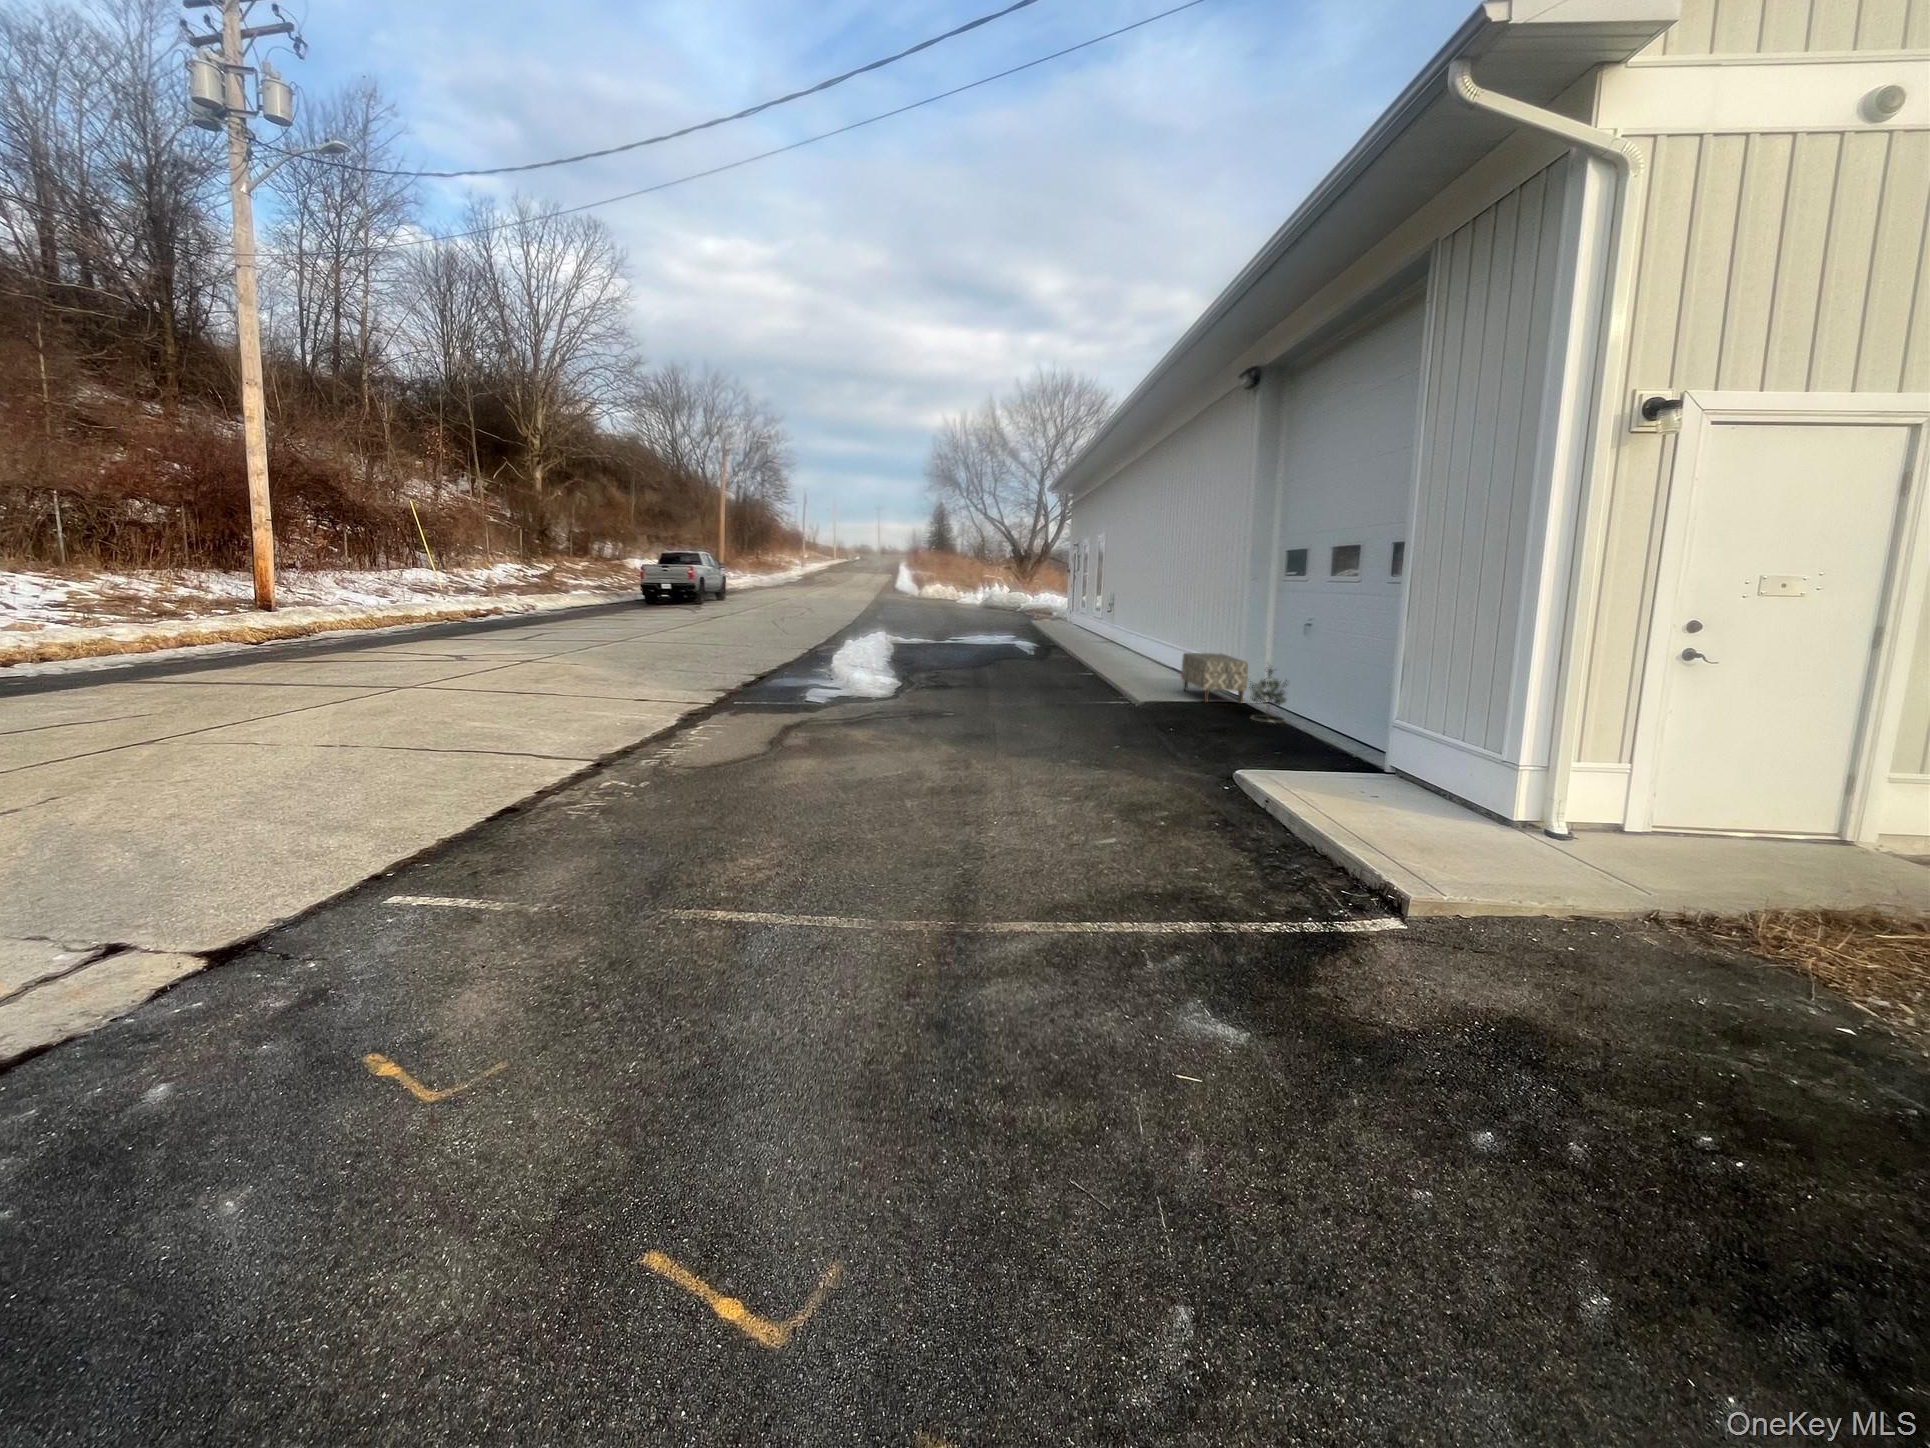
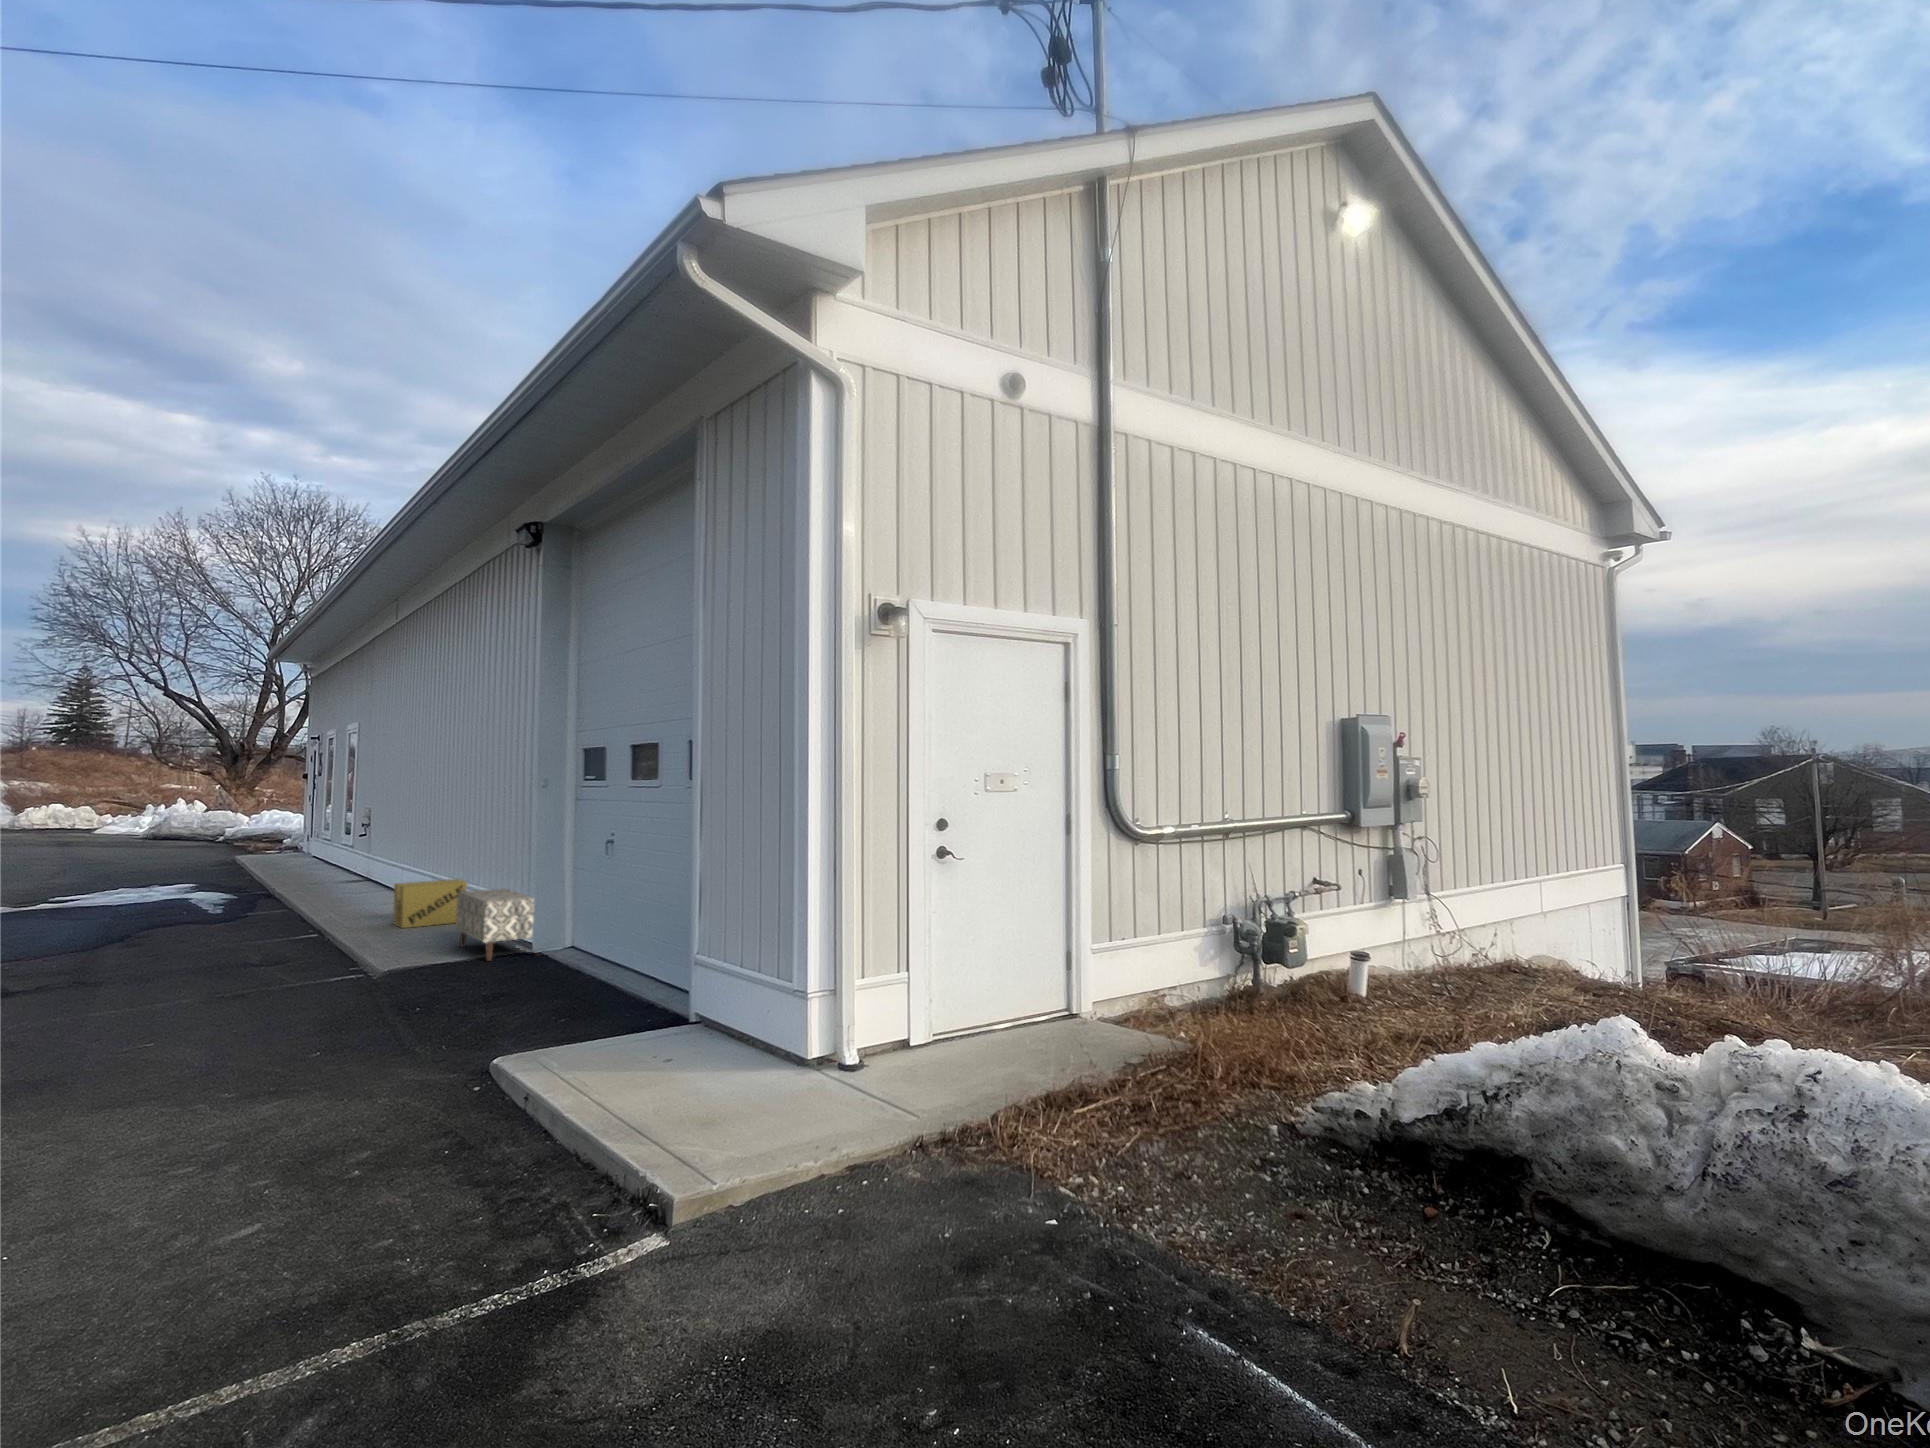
cardboard box: none [1136,644,1186,675] -> present [393,879,467,928]
potted tree: present [1249,665,1287,723] -> none [537,893,597,977]

